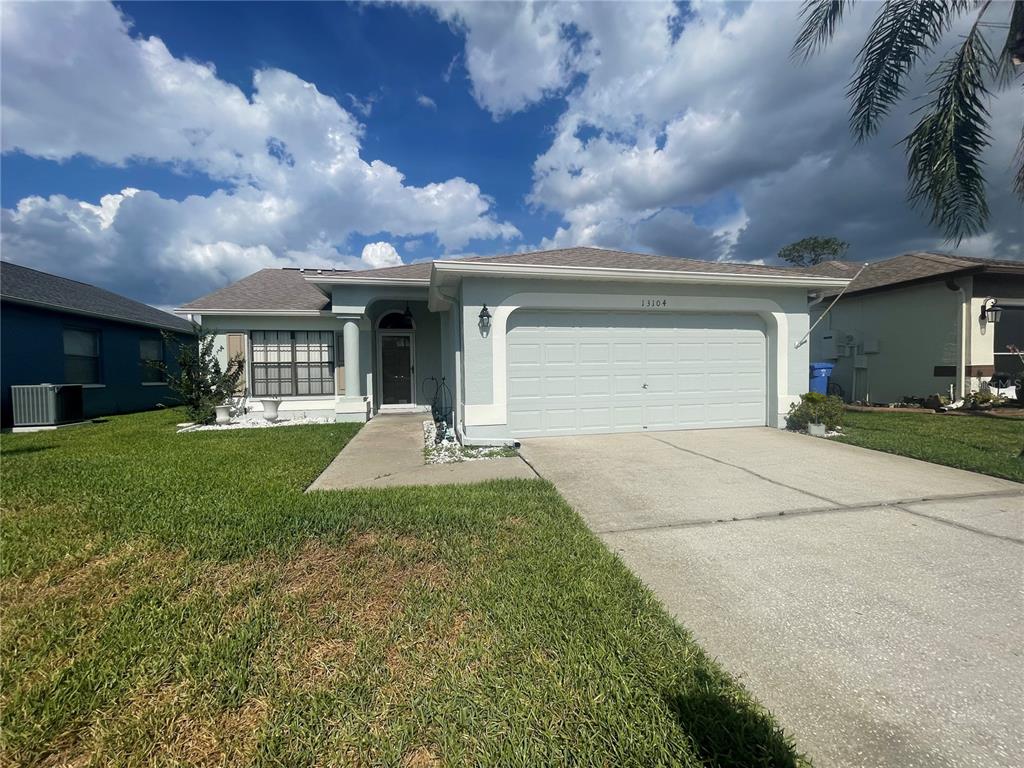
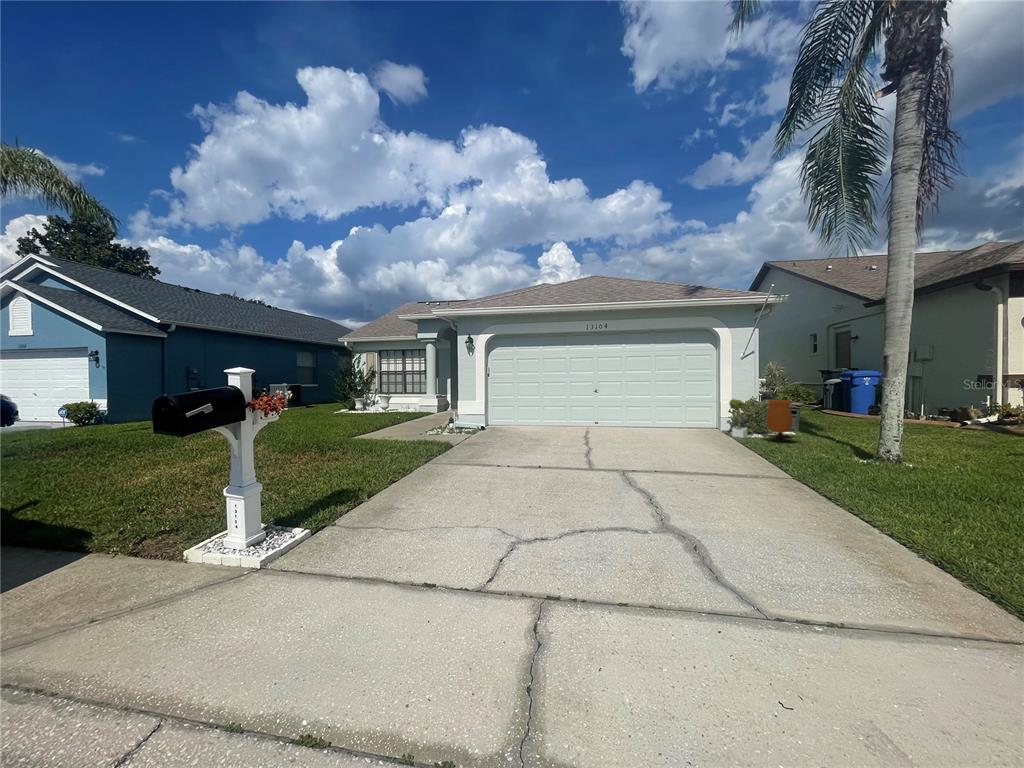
lounge chair: none [839,391,894,440] -> present [765,400,794,443]

